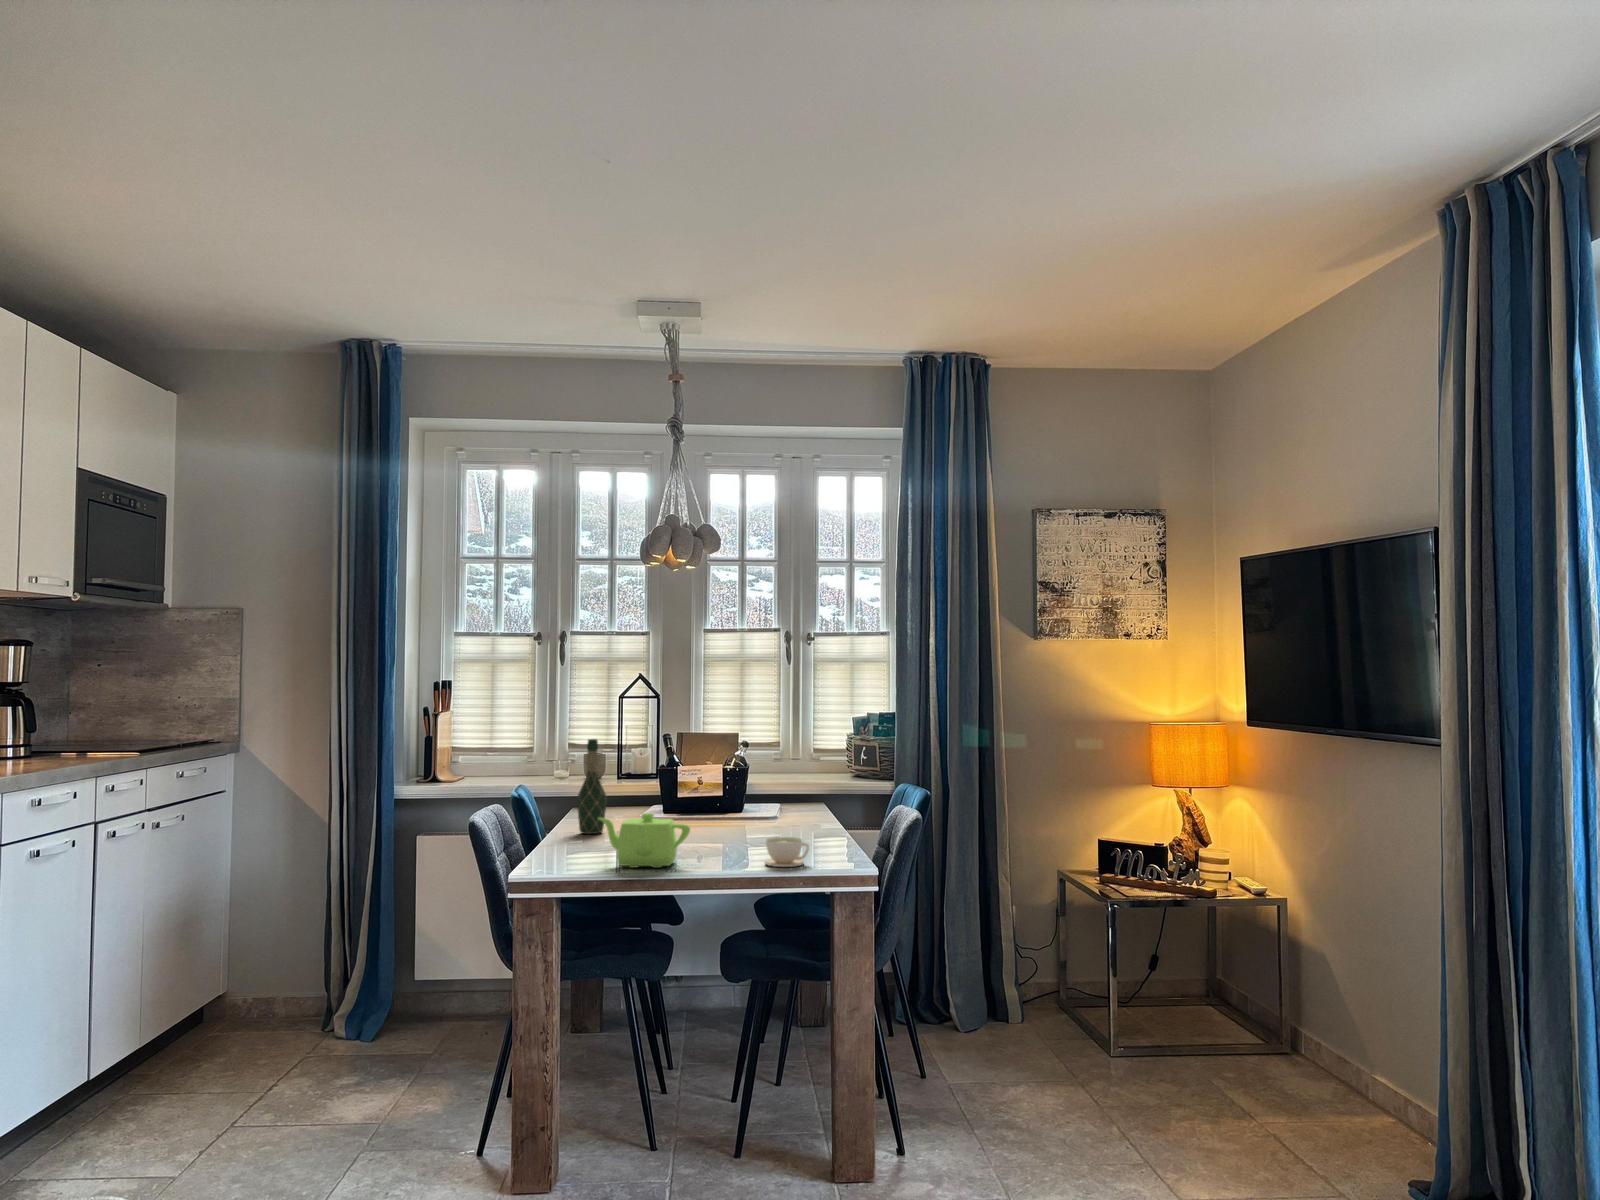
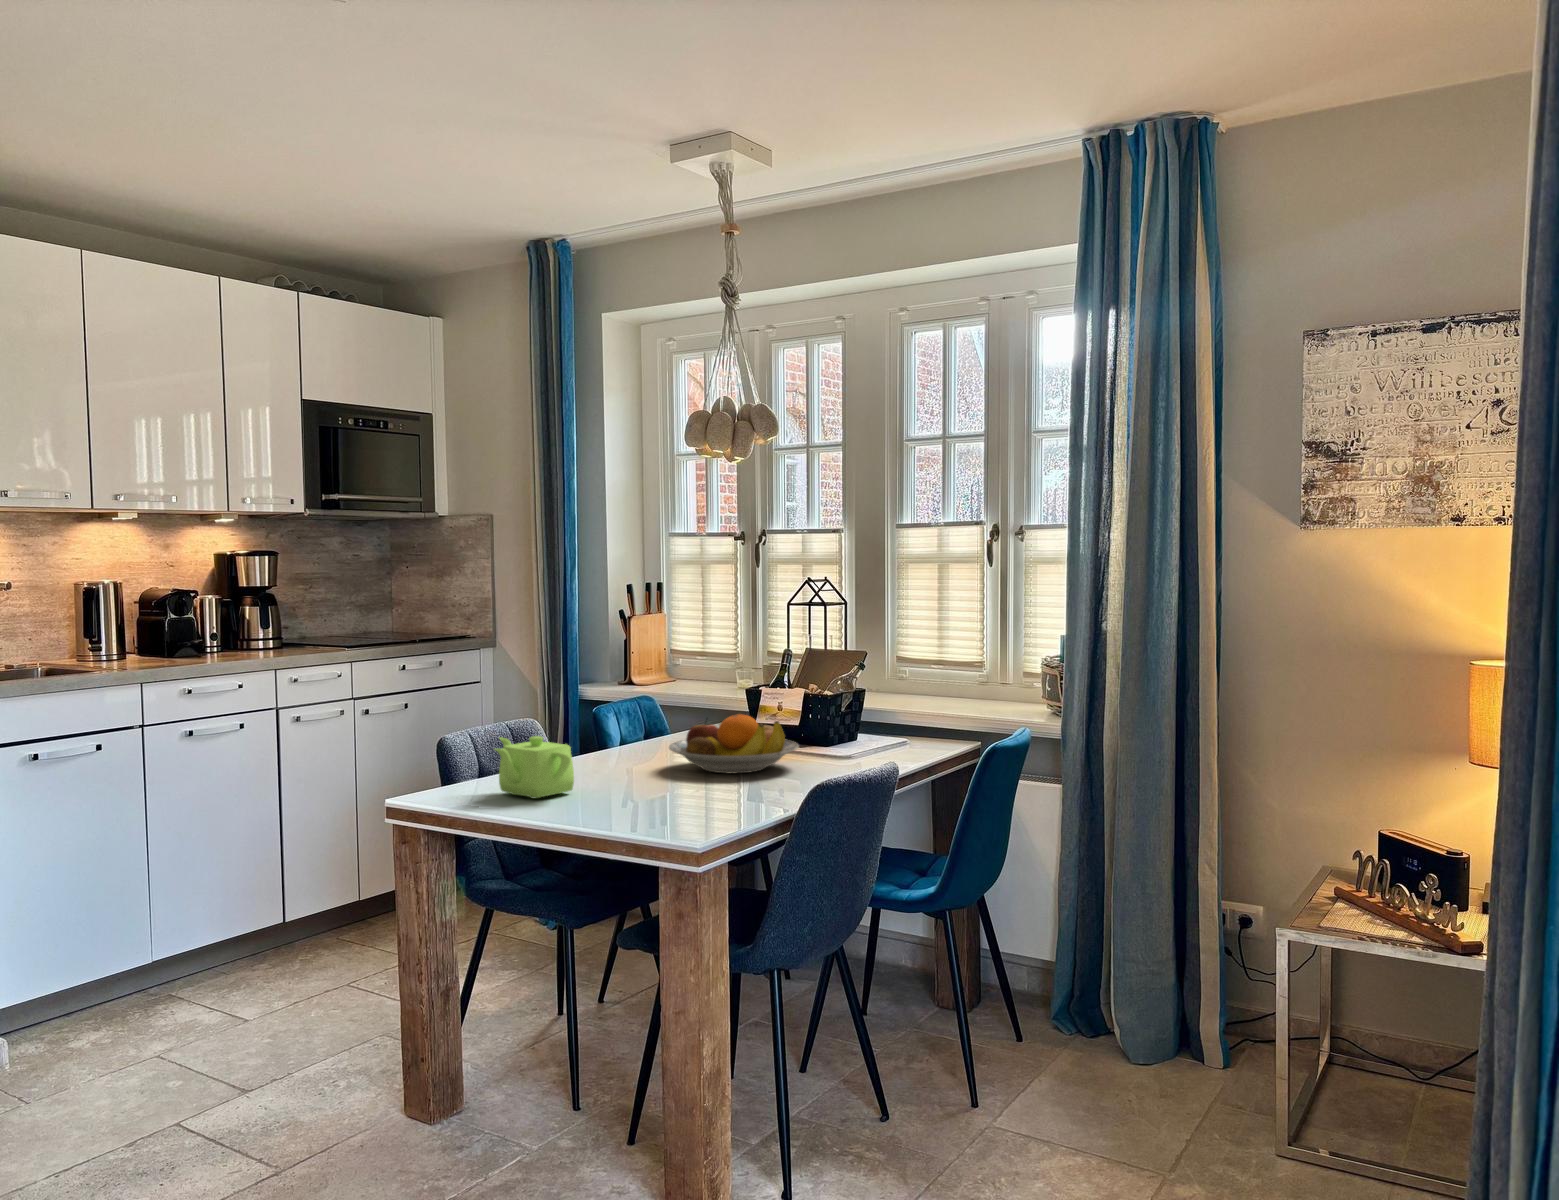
wine bottle: present [577,739,607,834] -> none [615,650,648,753]
fruit bowl: none [669,787,779,838] -> present [669,714,798,774]
coffee cup: present [765,837,809,867] -> none [625,778,674,816]

